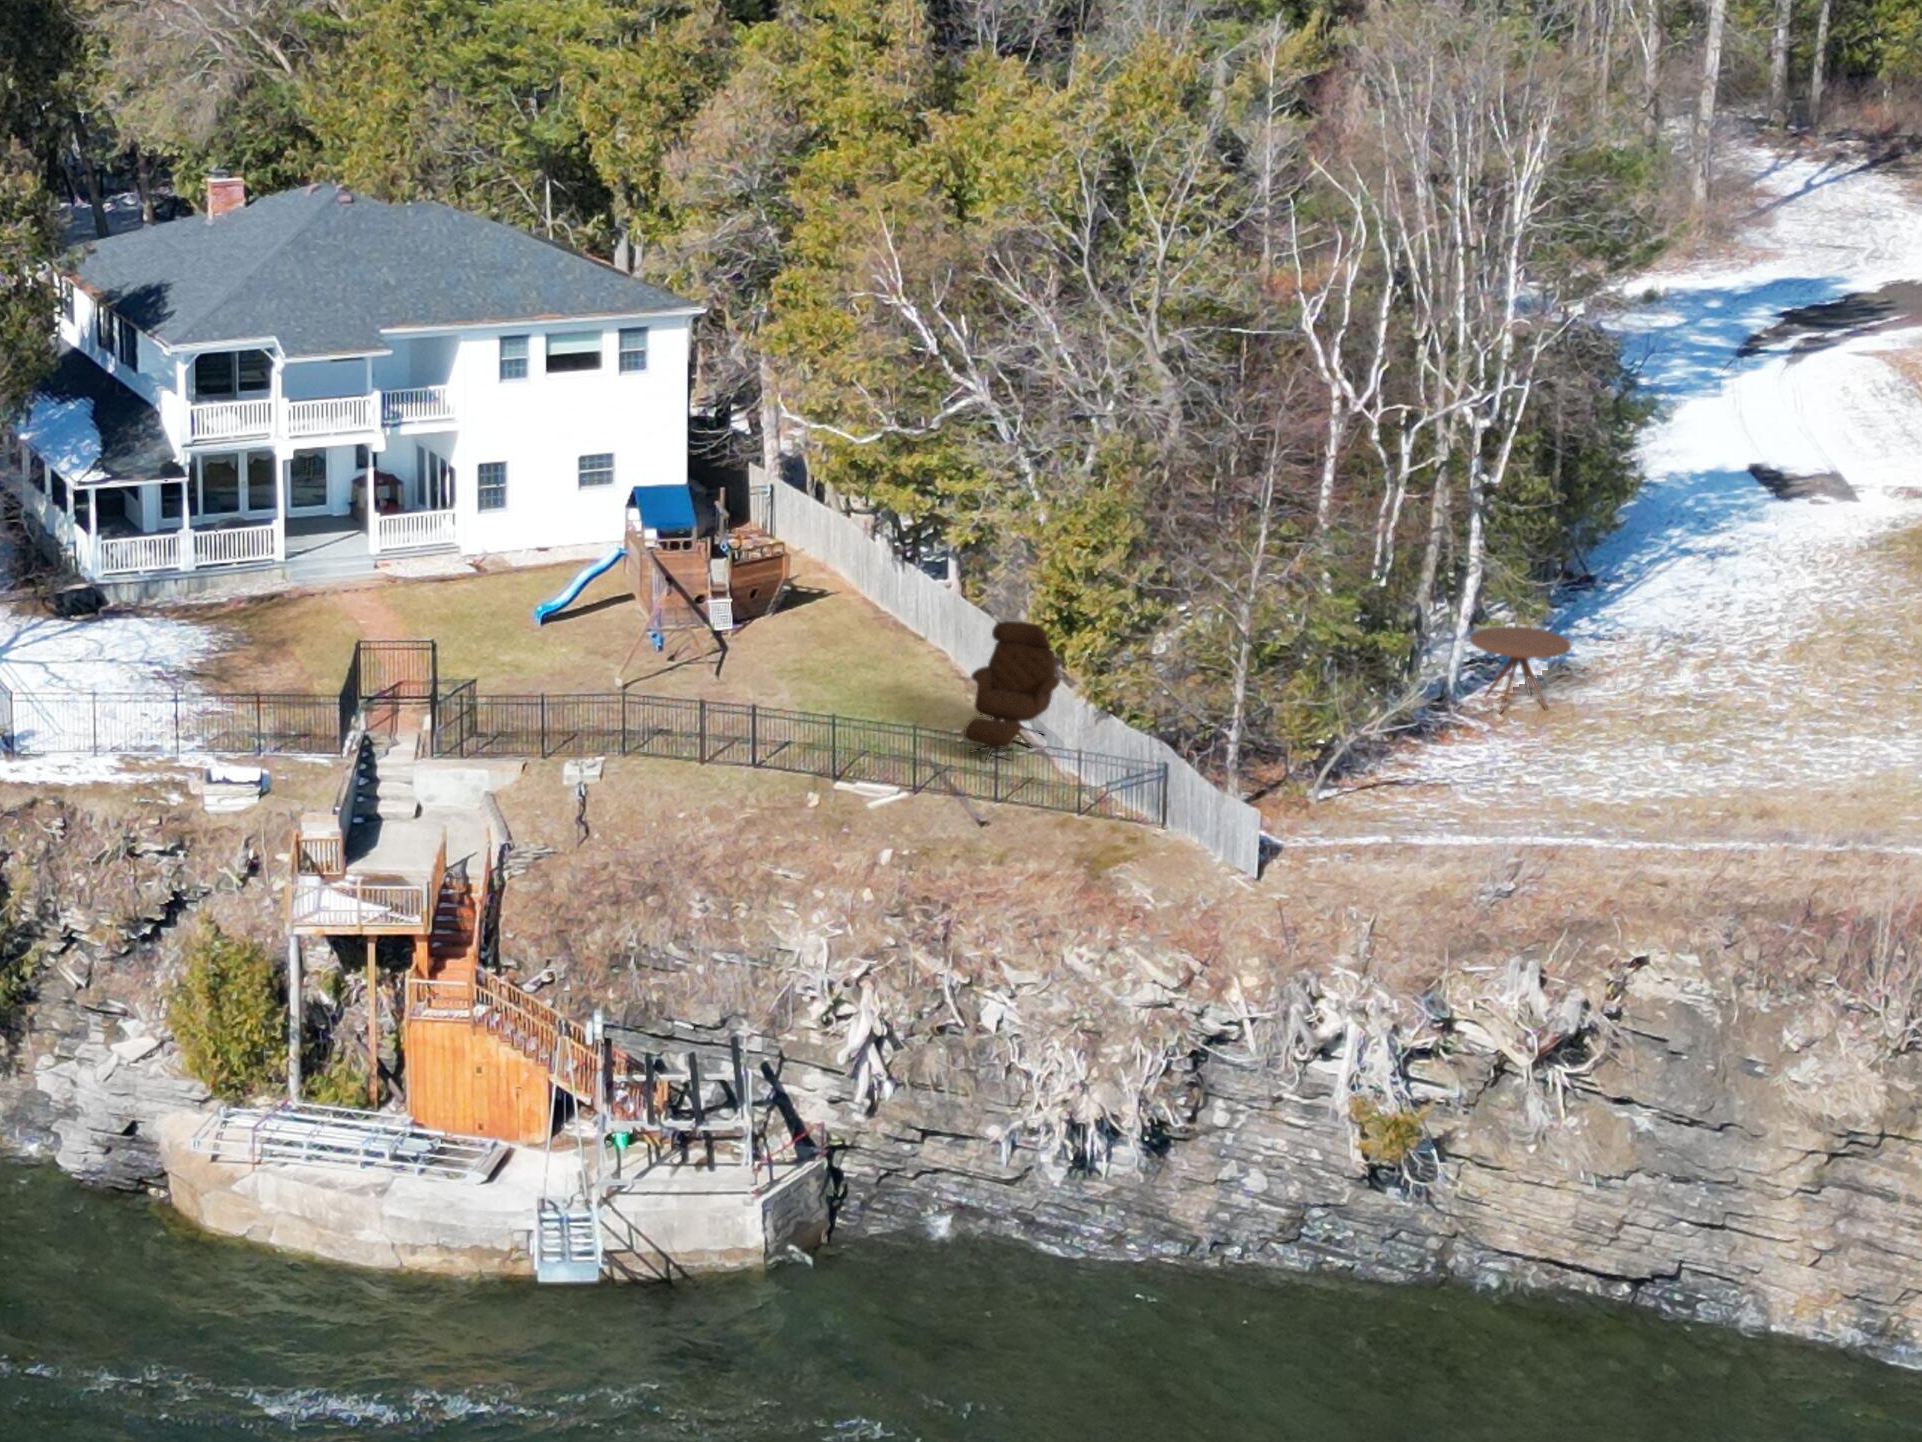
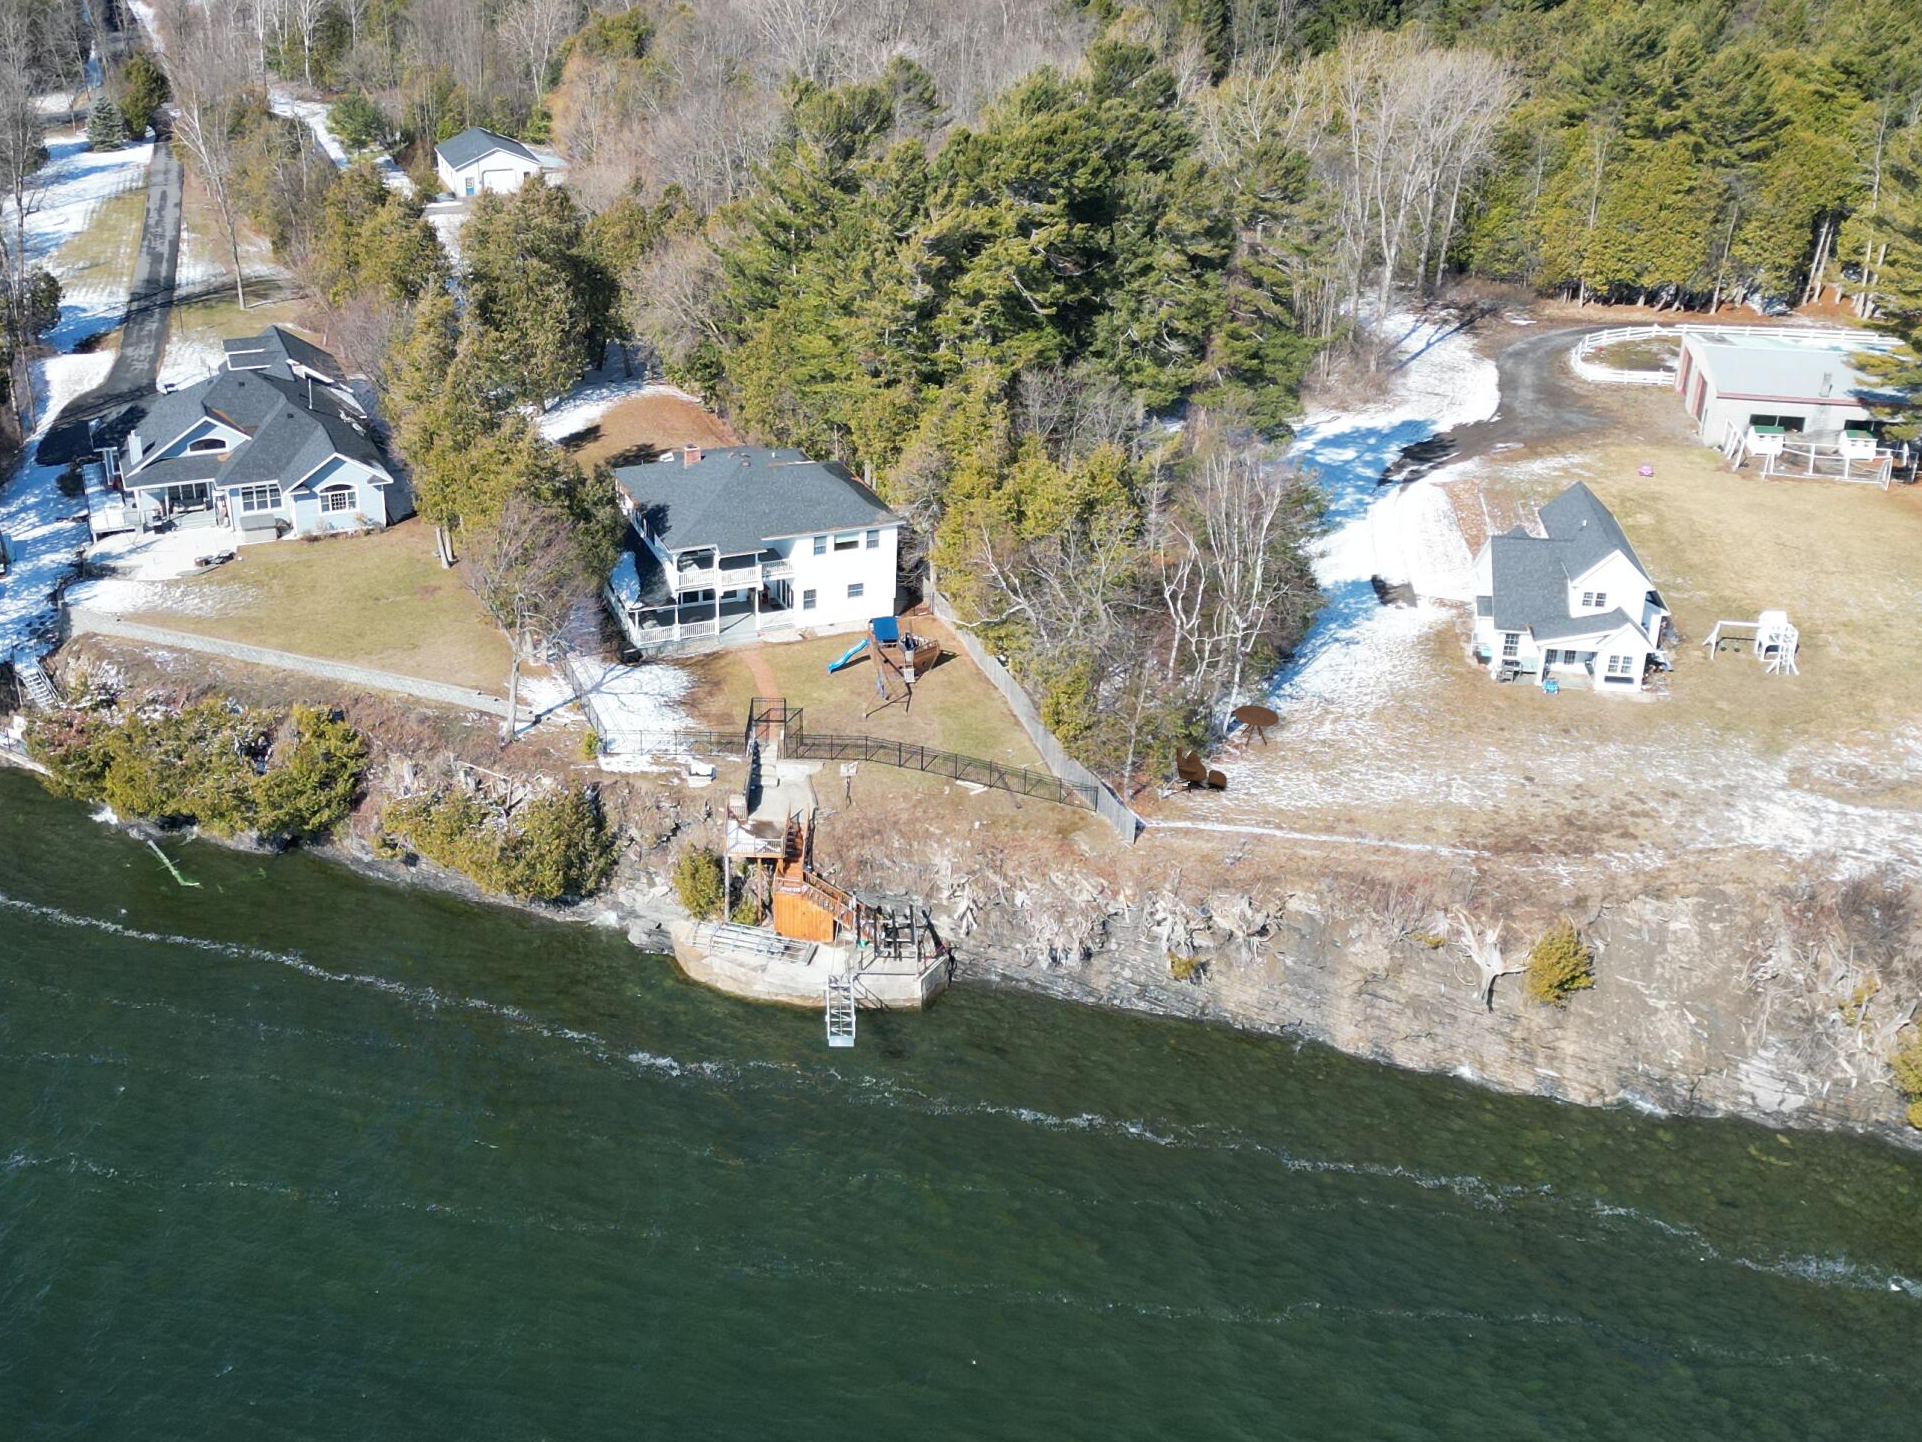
lounge chair: present [964,621,1060,760] -> present [1176,747,1227,792]

